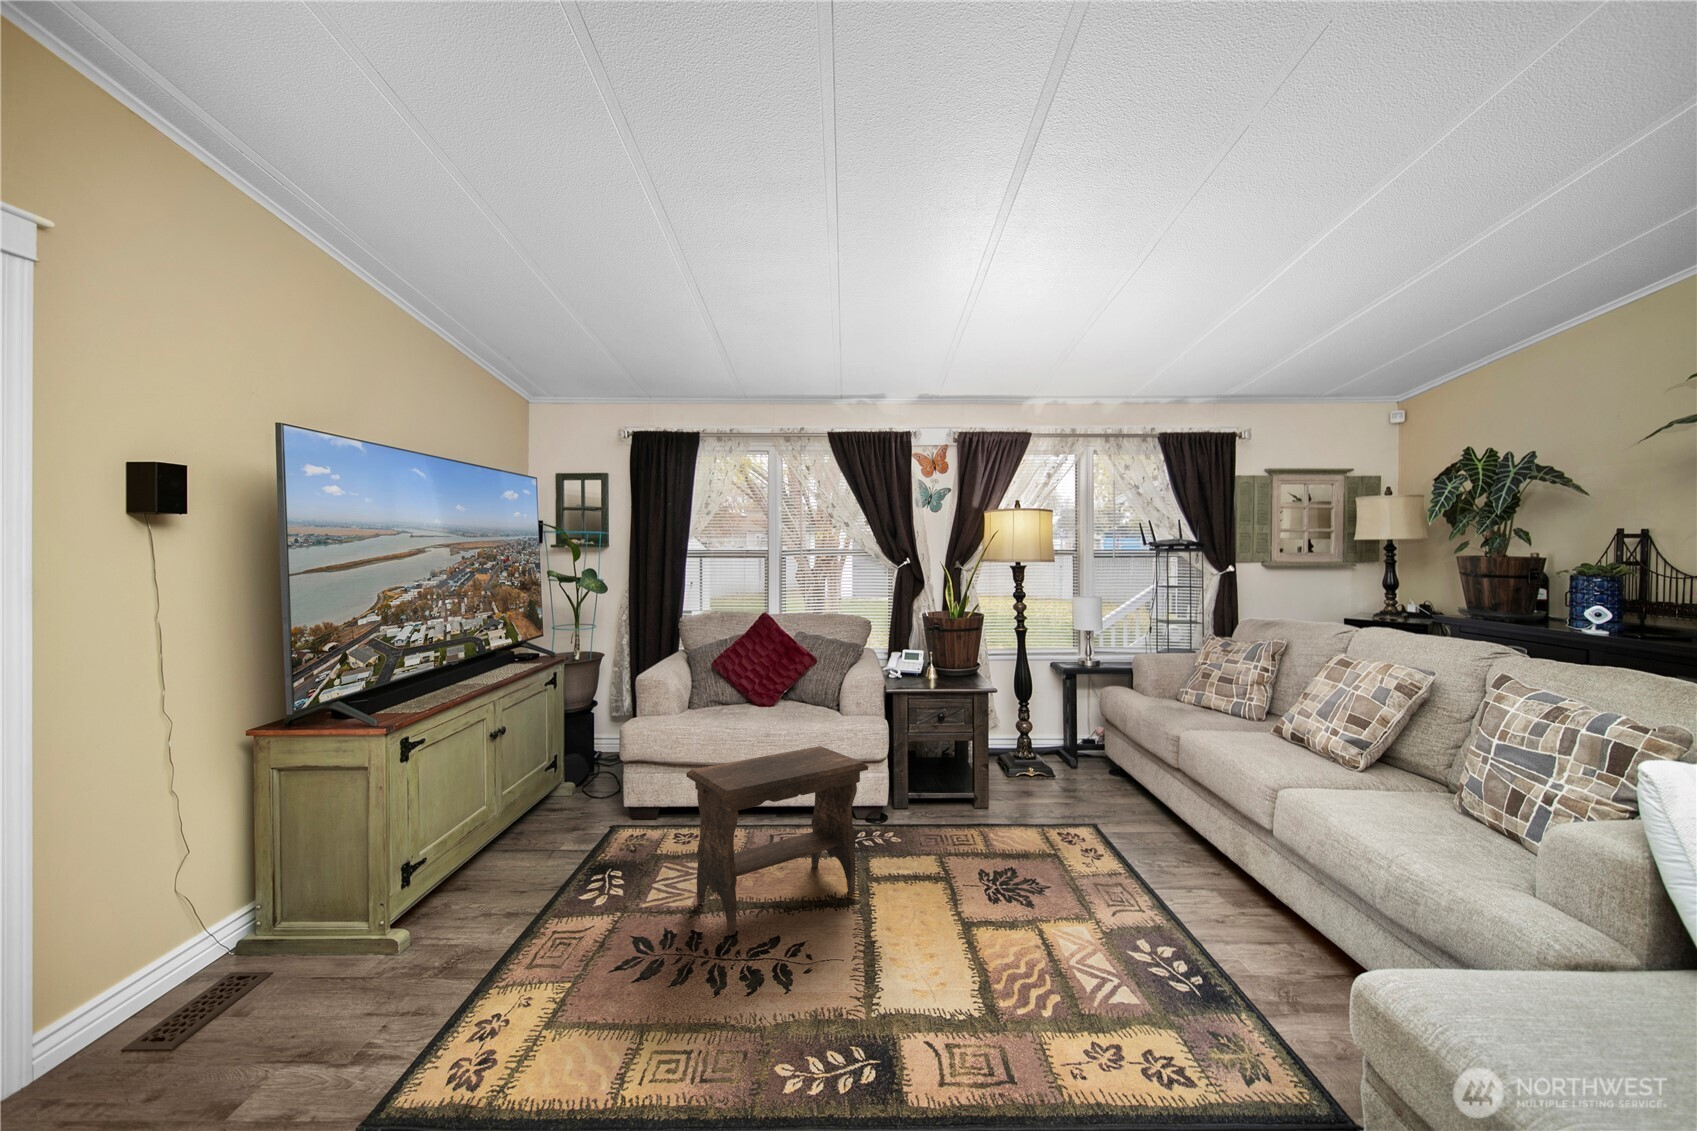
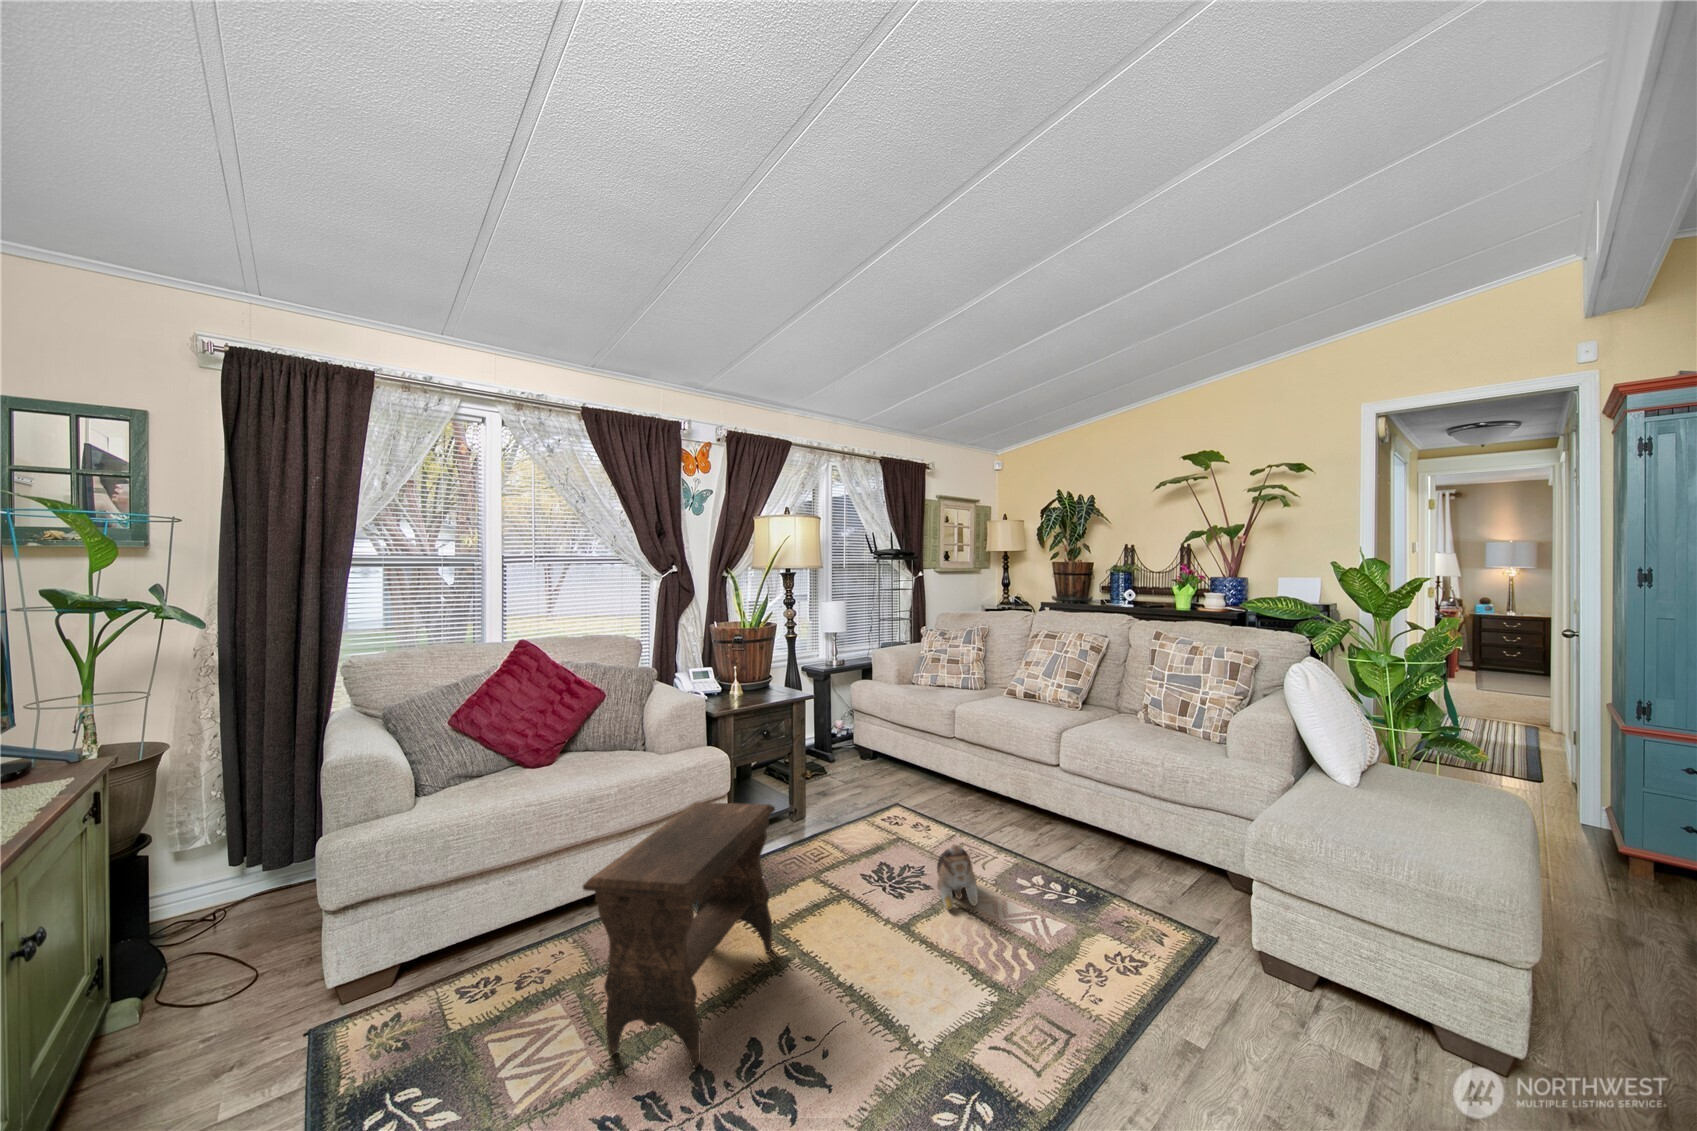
plush toy: none [1015,861,1082,937] -> present [937,845,978,910]

